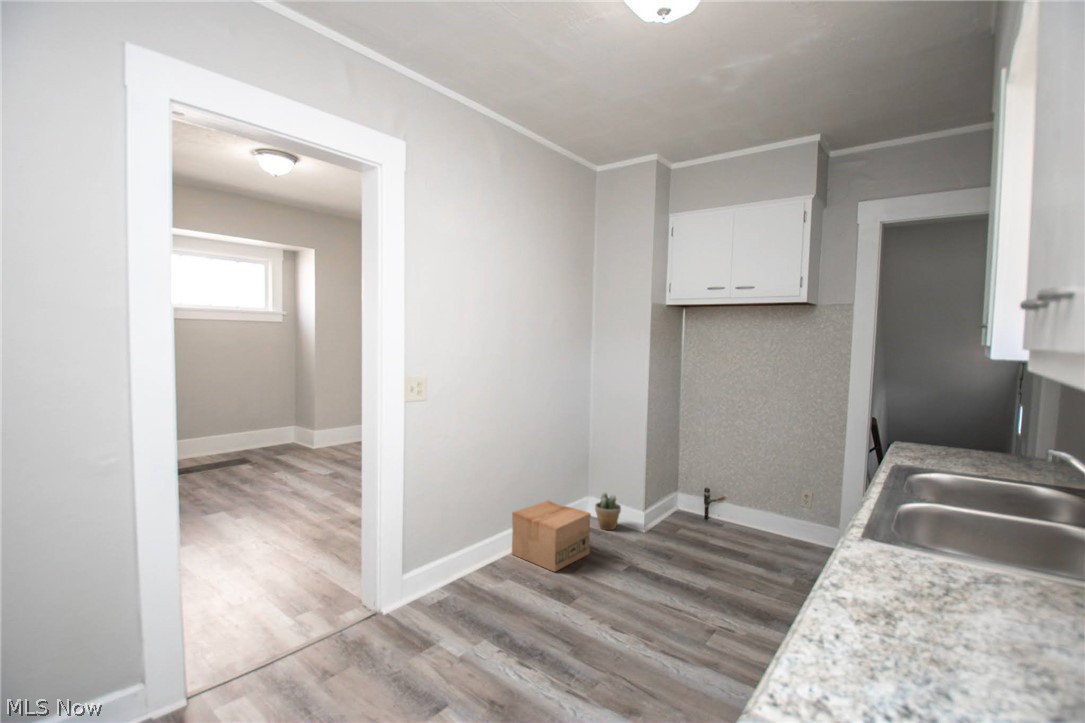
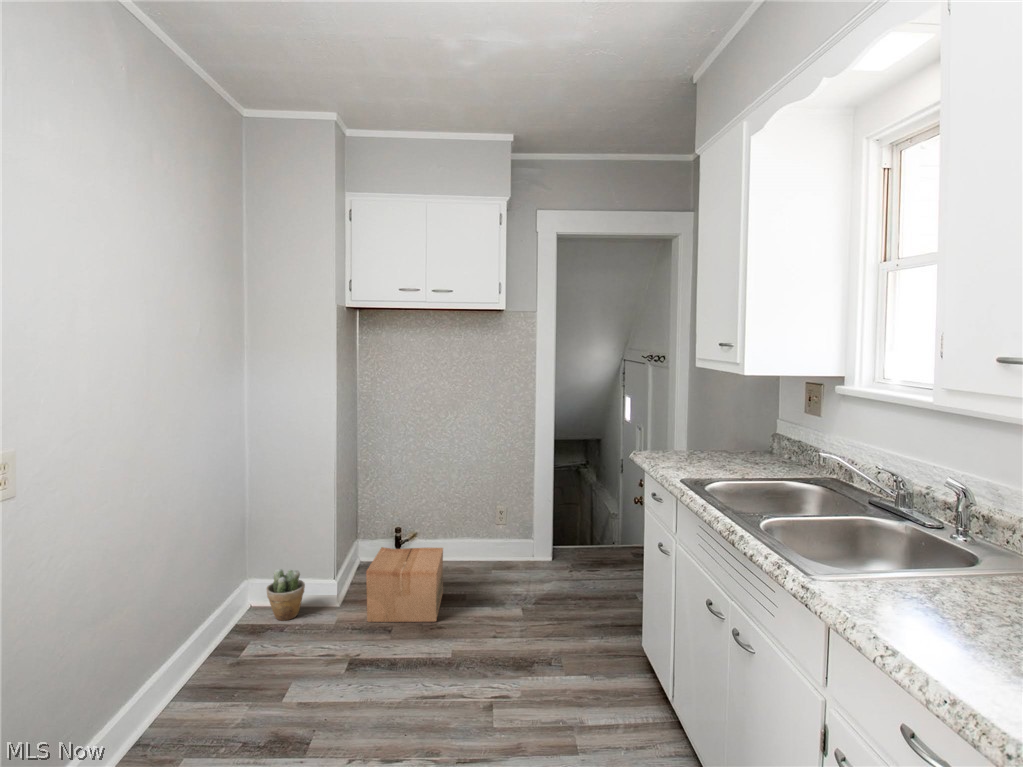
cardboard box: present [512,501,591,572] -> present [366,547,443,622]

